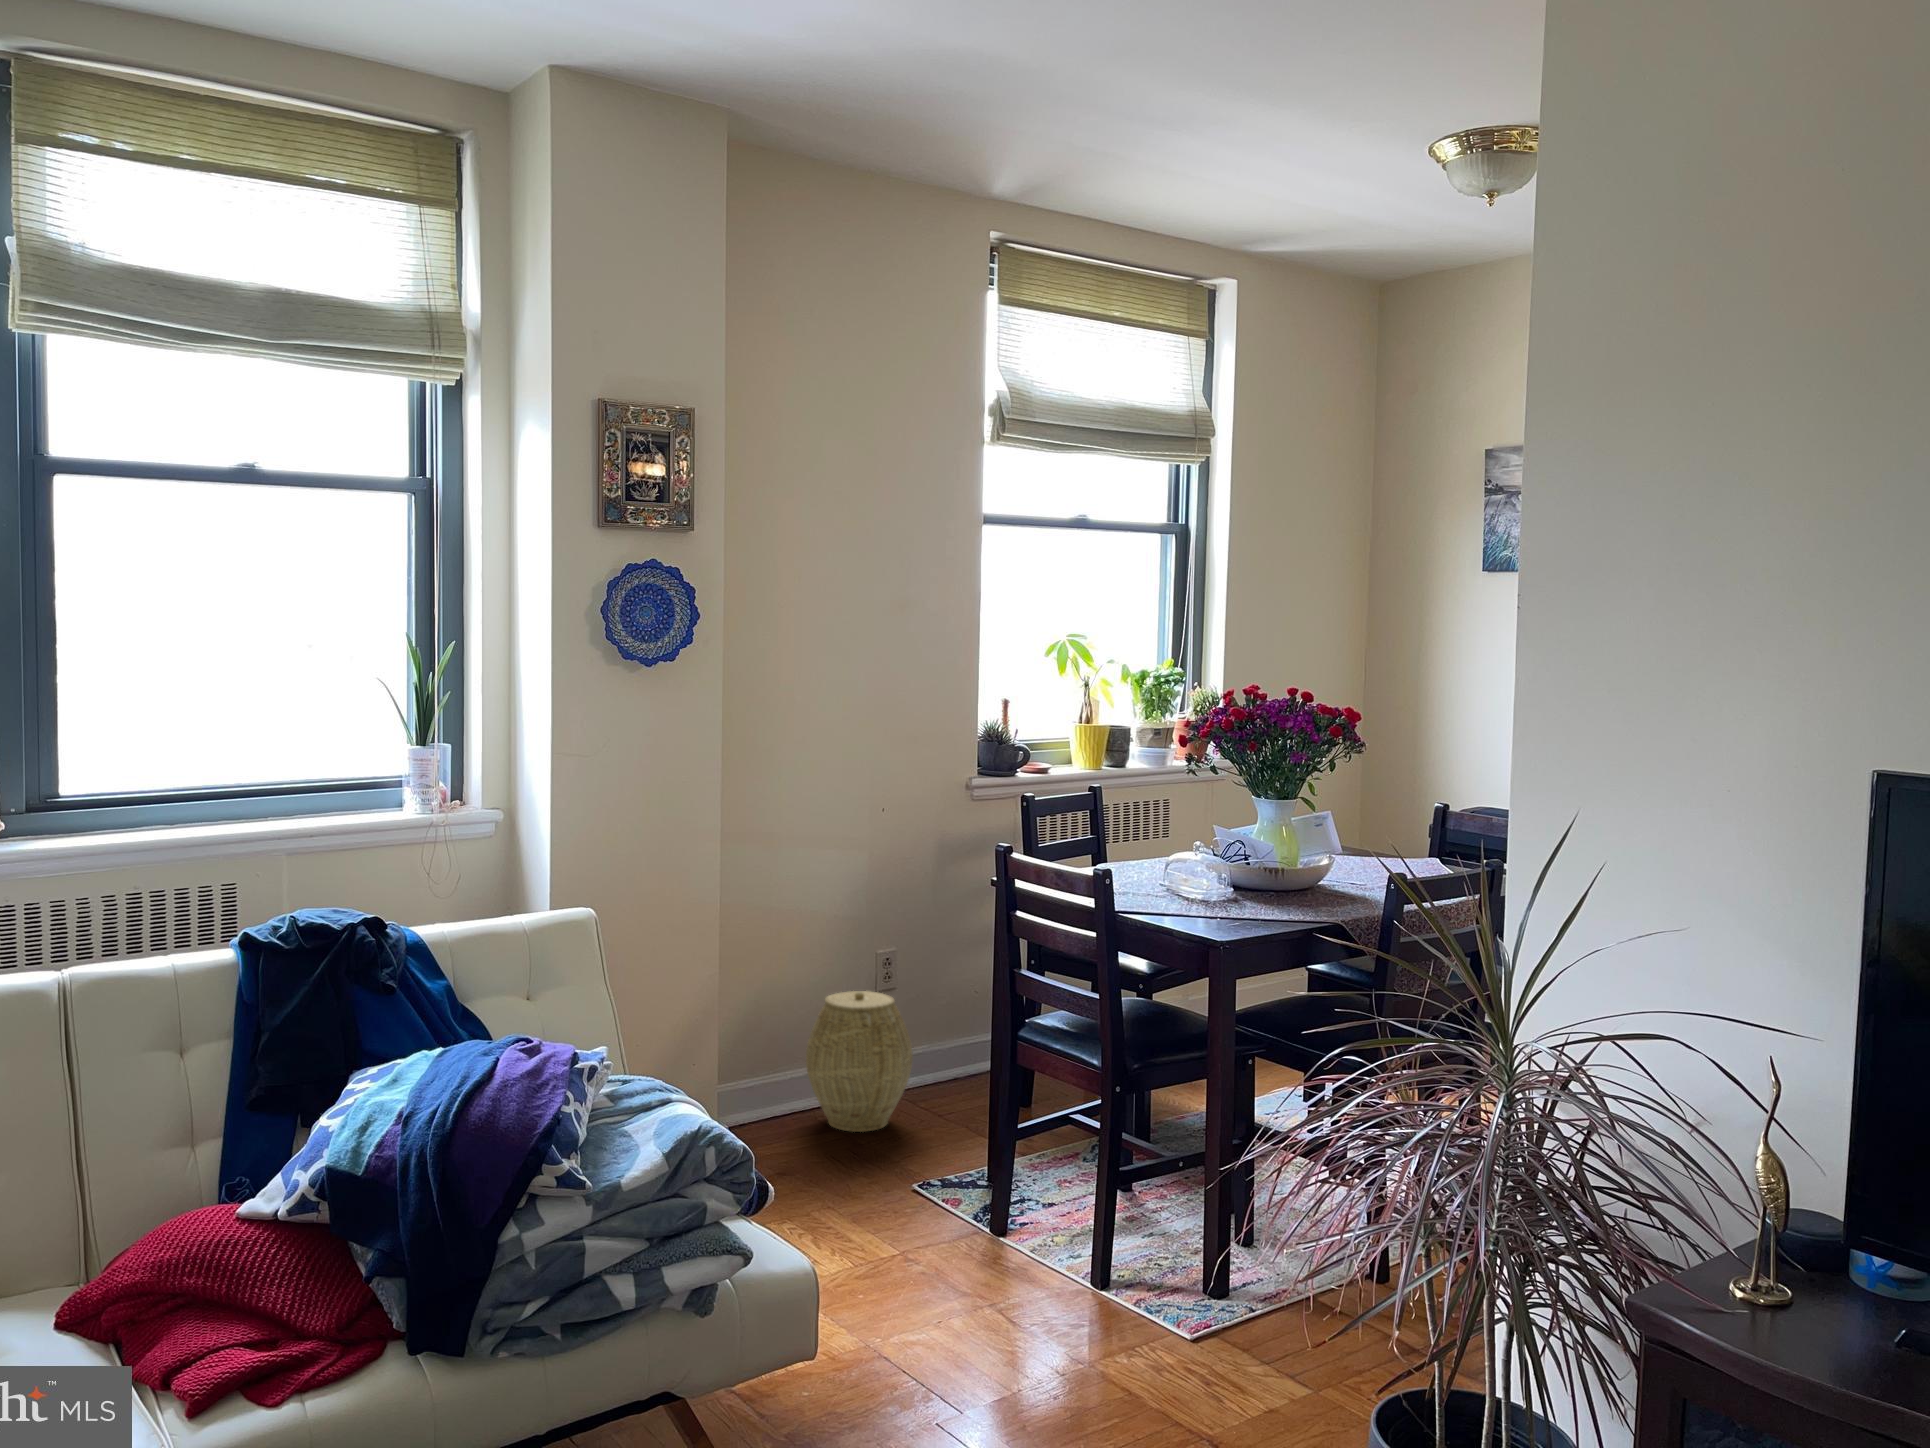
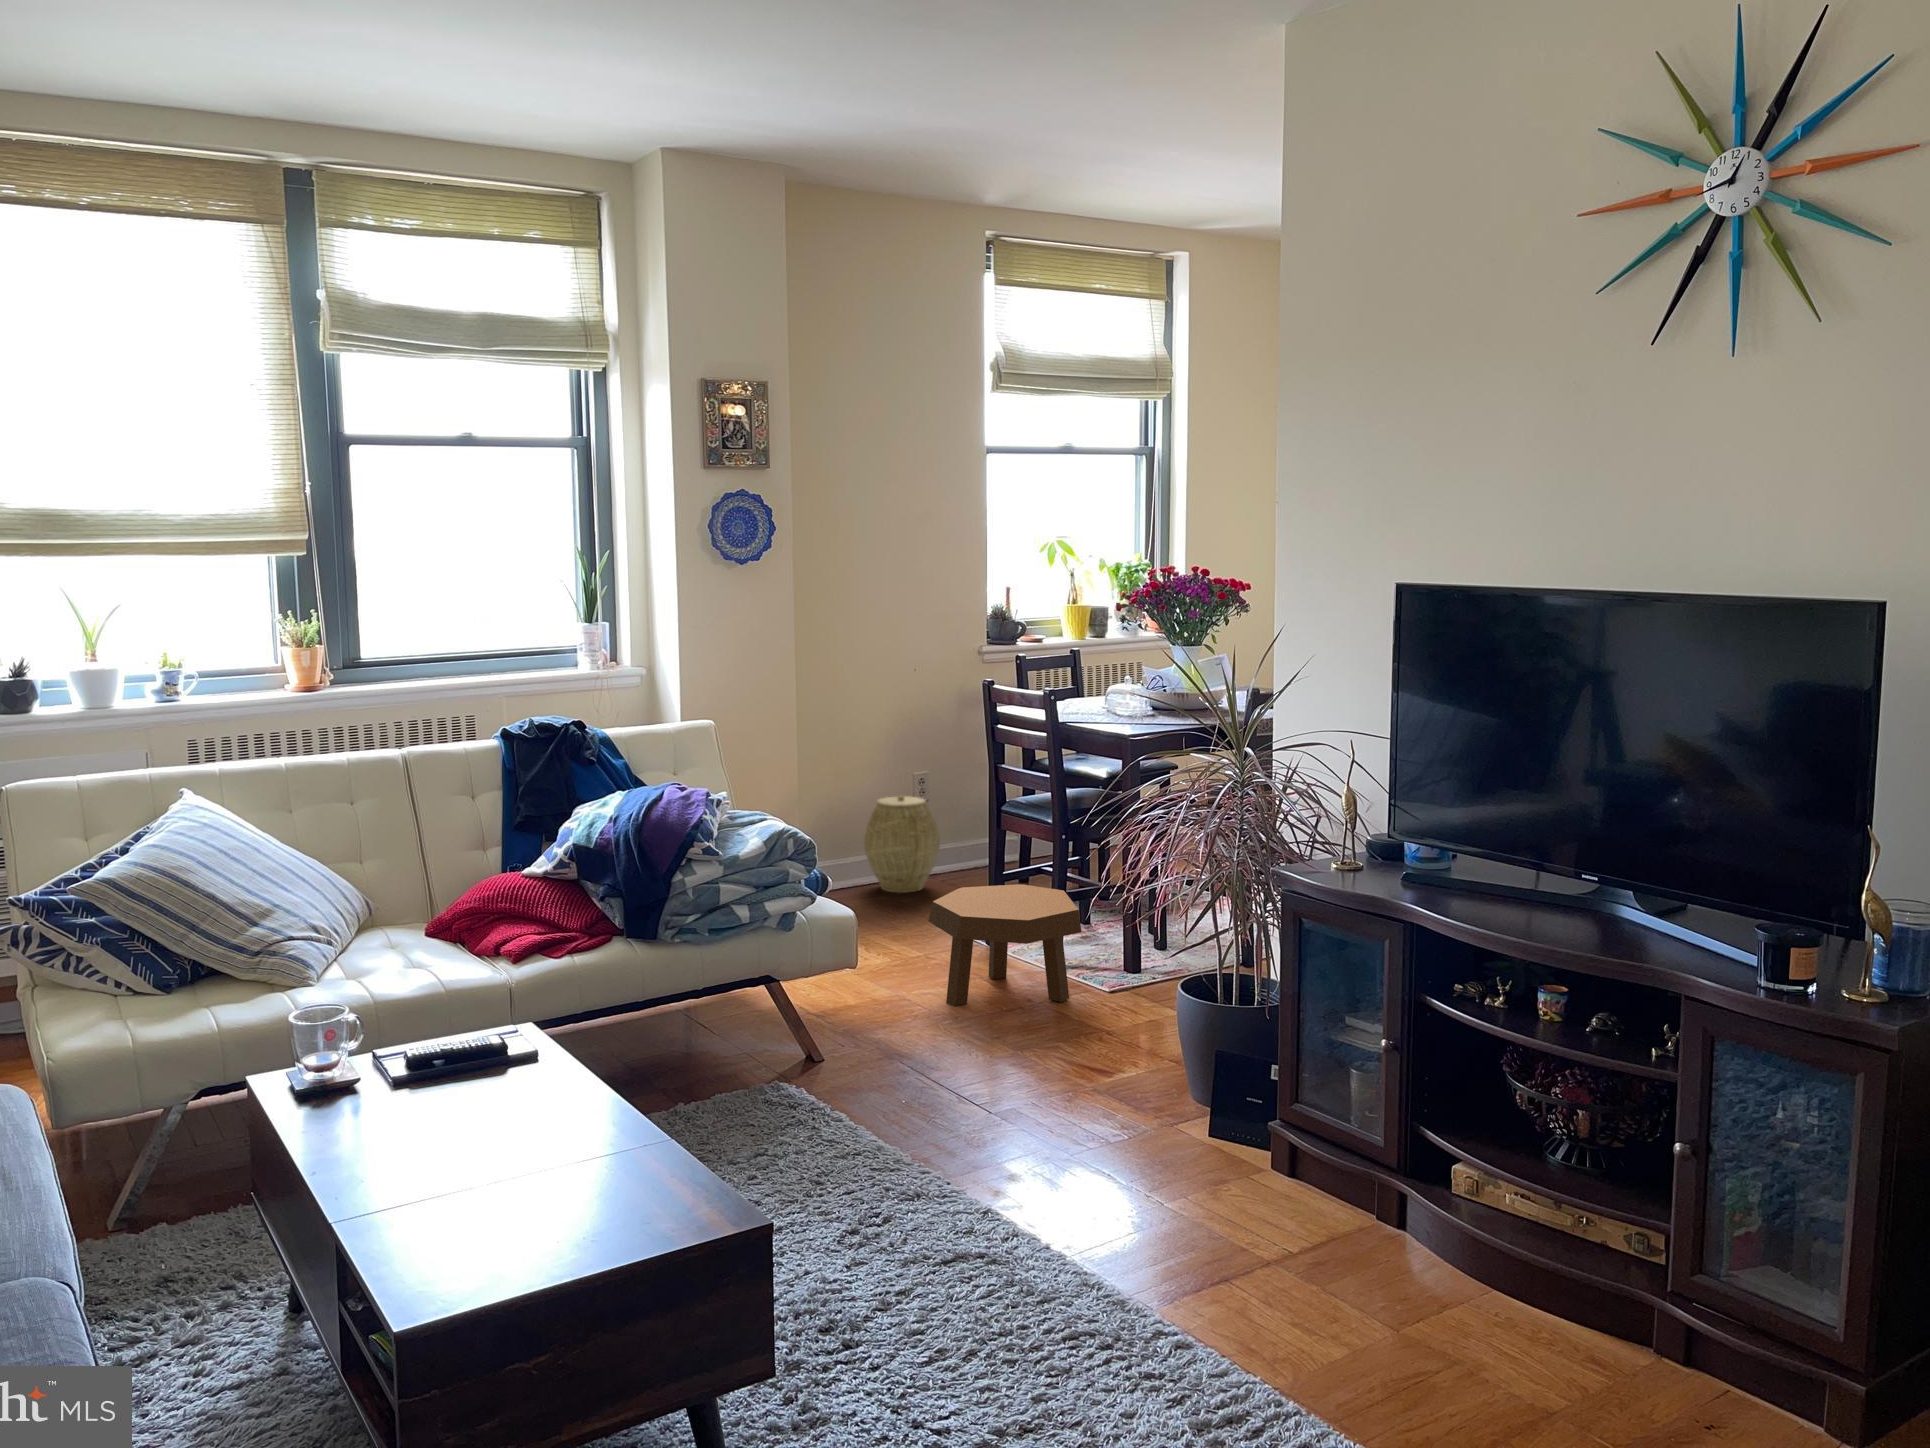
footstool: none [920,1162,1164,1380] -> present [929,884,1082,1006]

